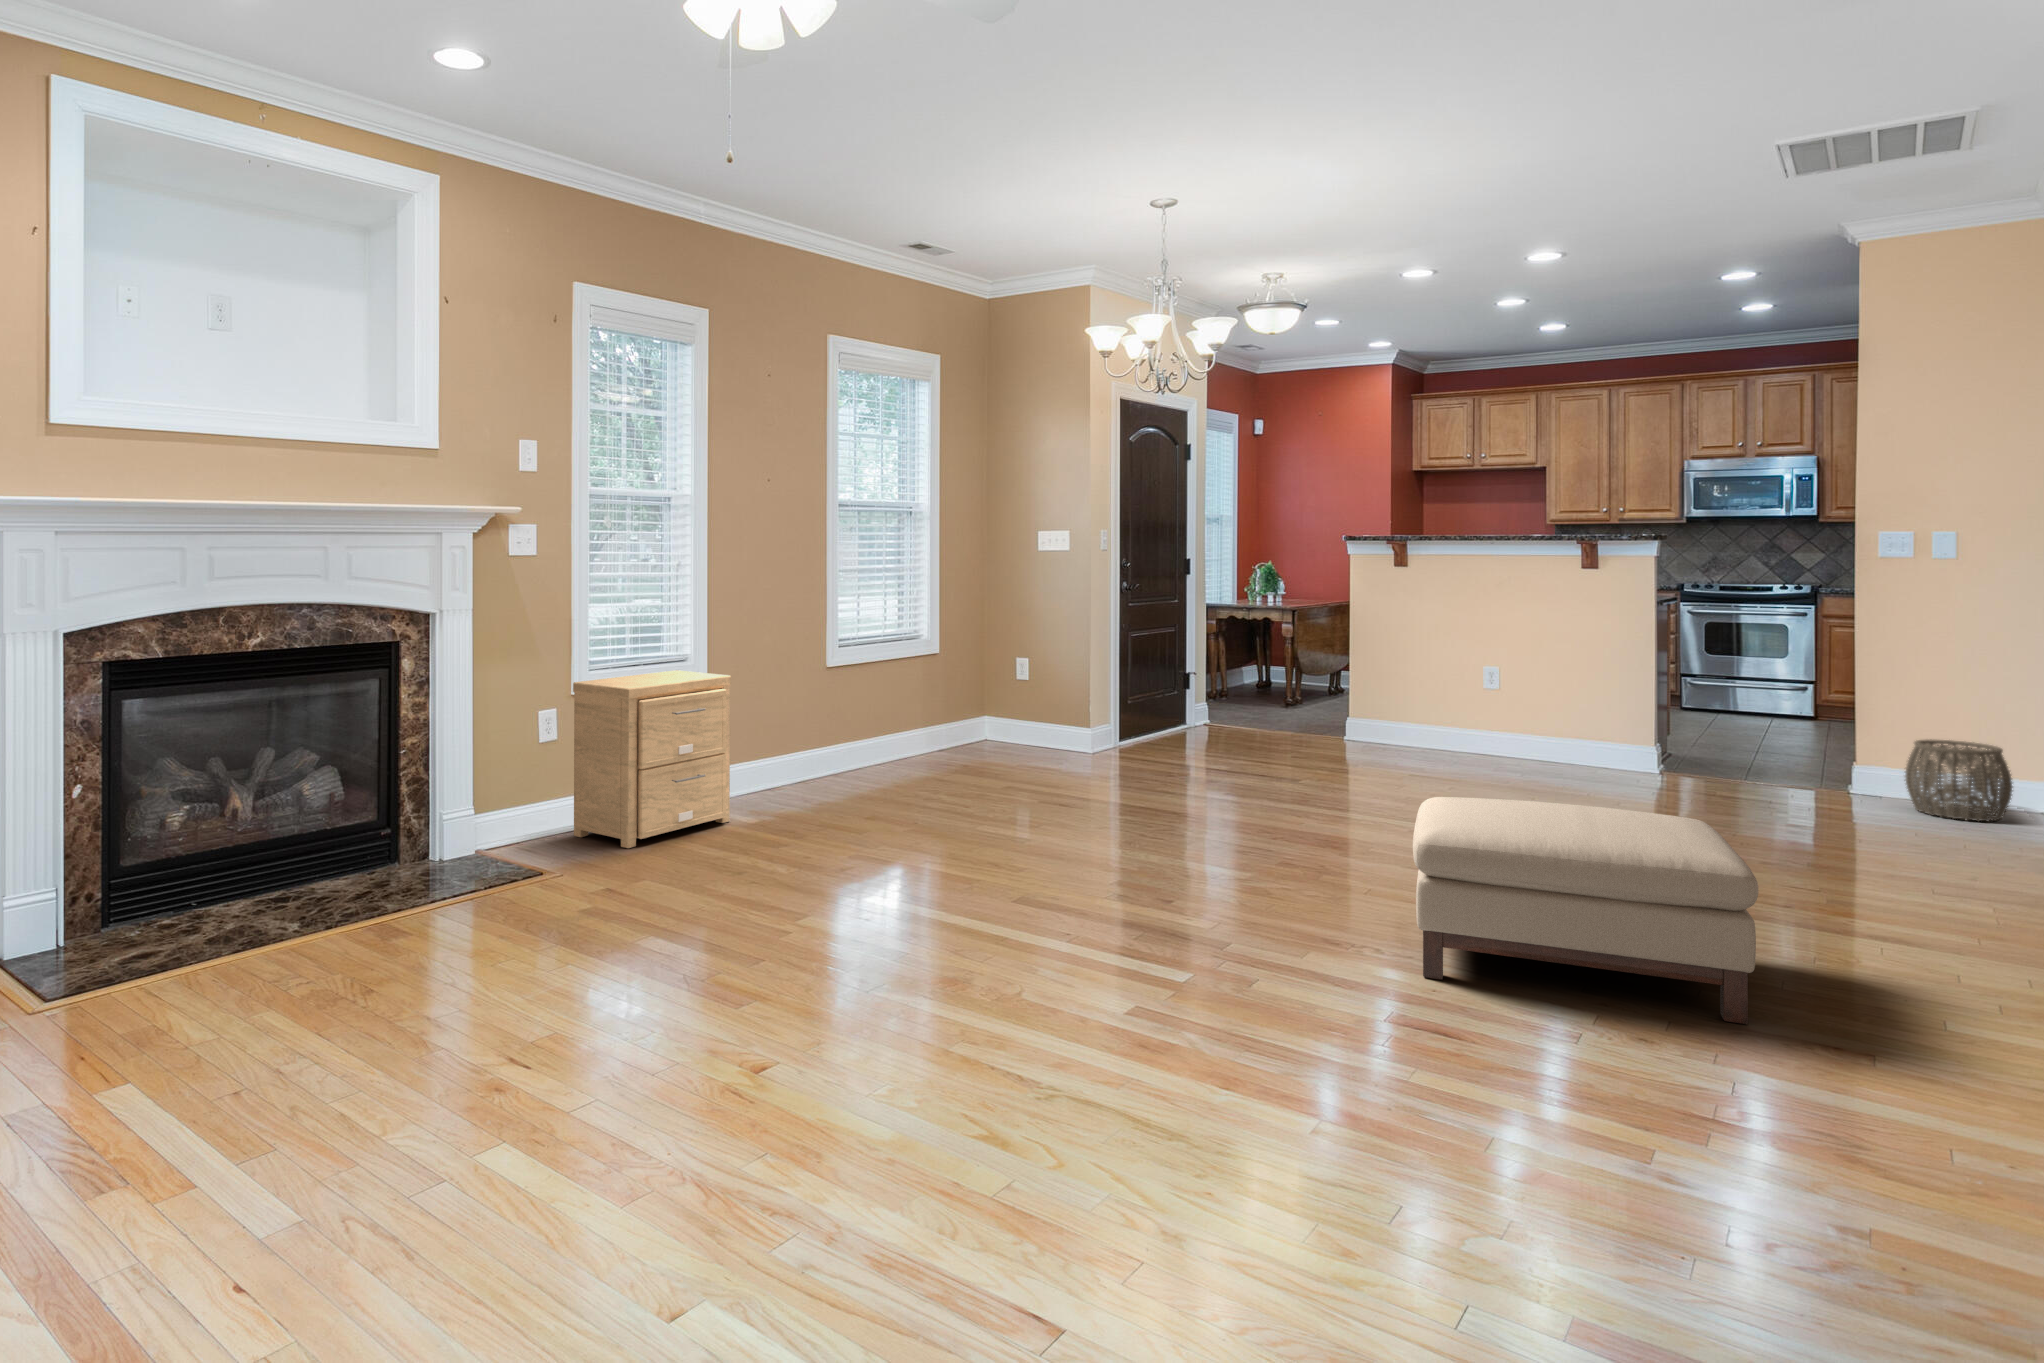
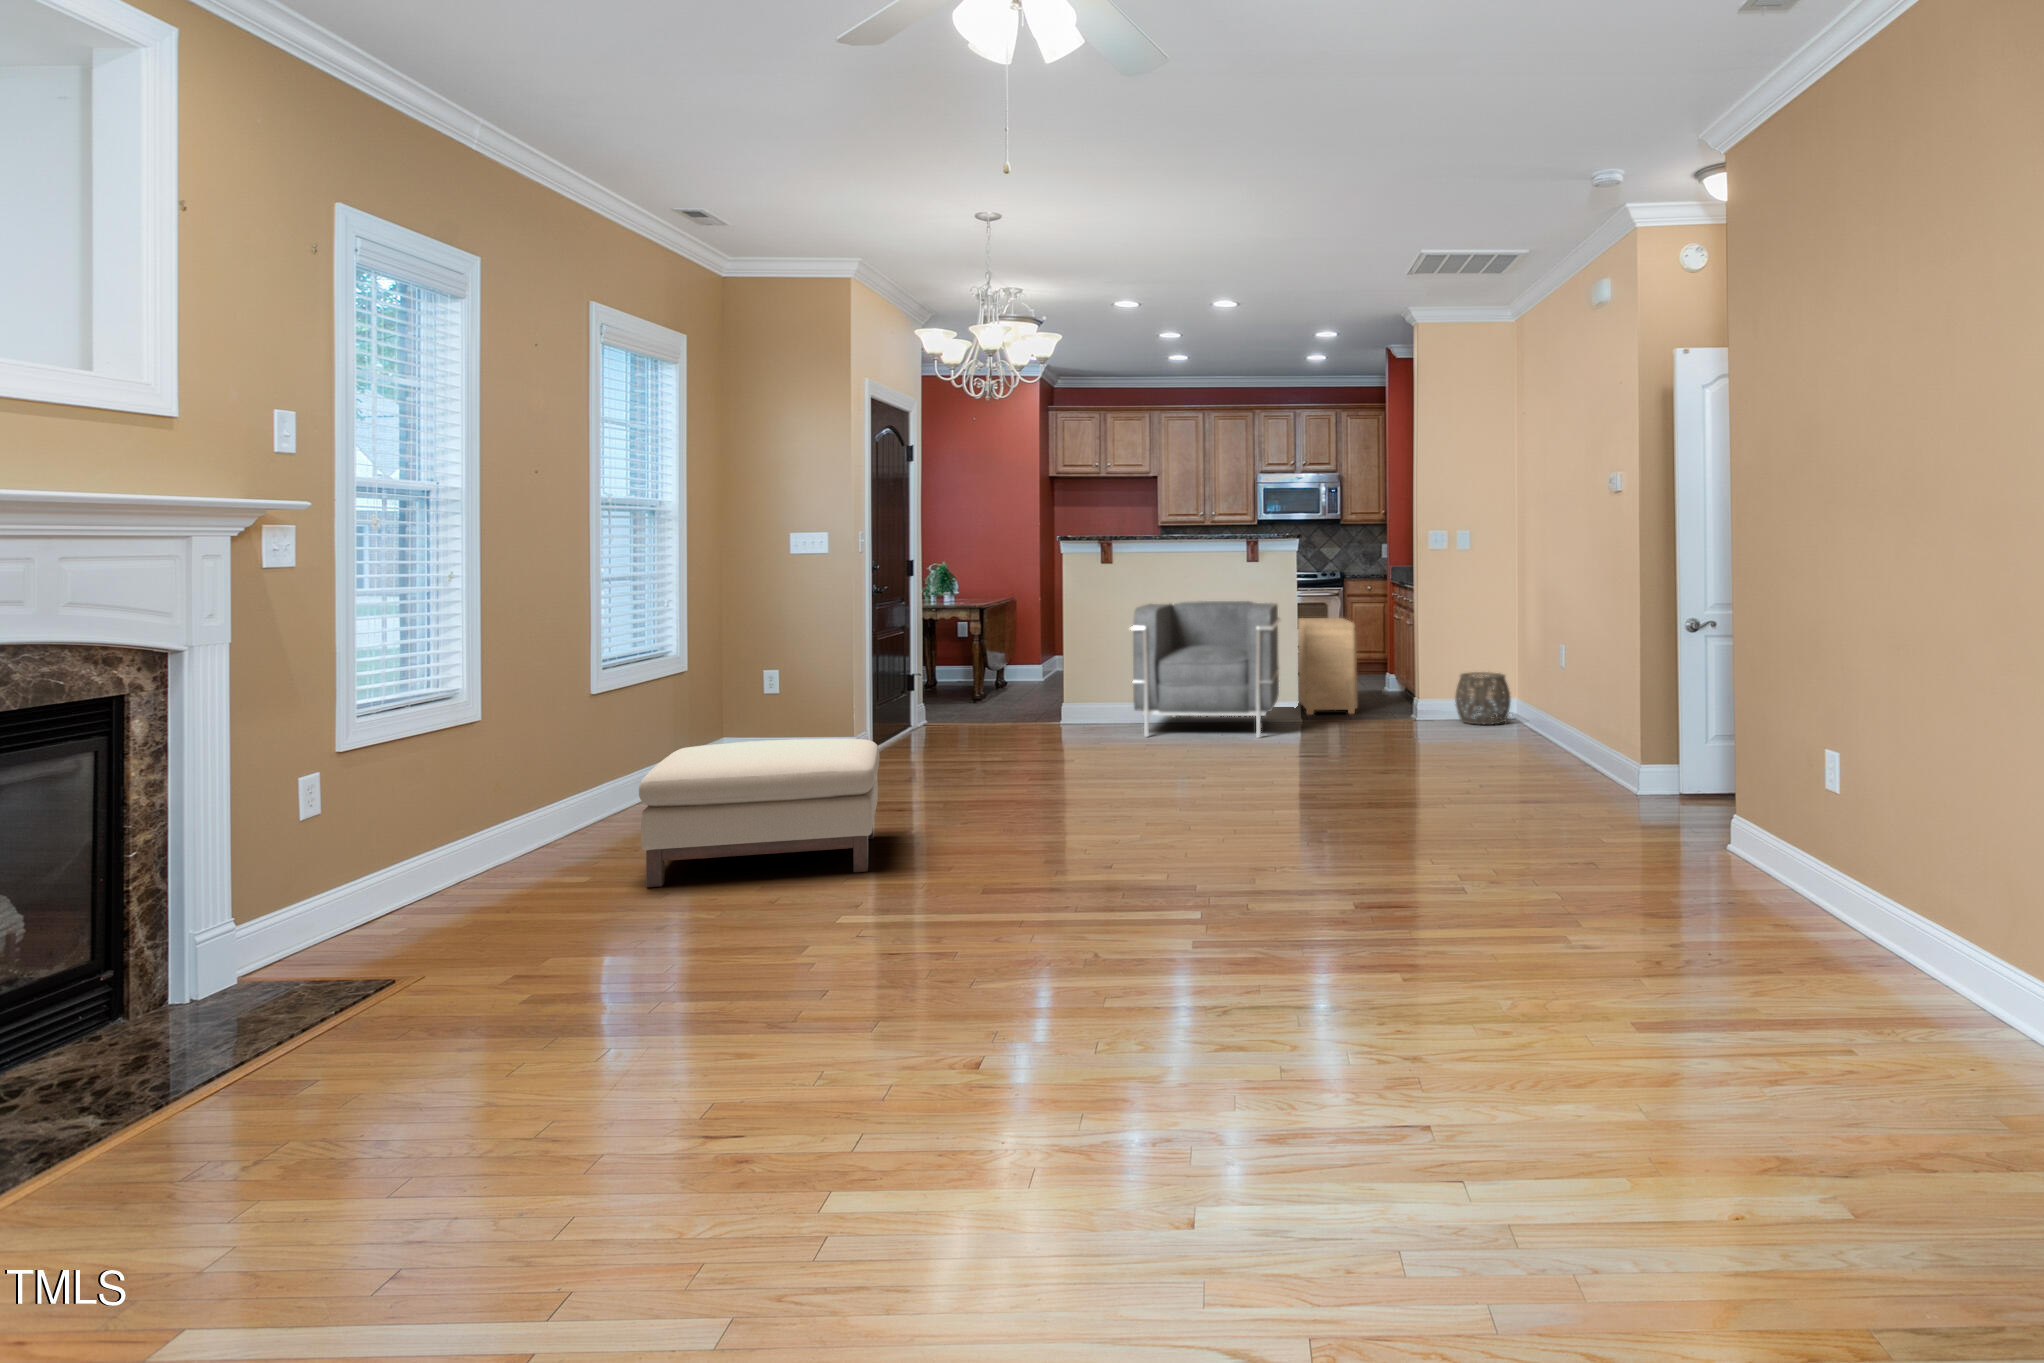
armchair: none [1393,615,1625,789] -> present [1130,601,1281,738]
side table: present [573,670,731,848] -> present [1298,618,1358,715]
ottoman: present [1413,797,1758,1024] -> present [639,739,880,887]

